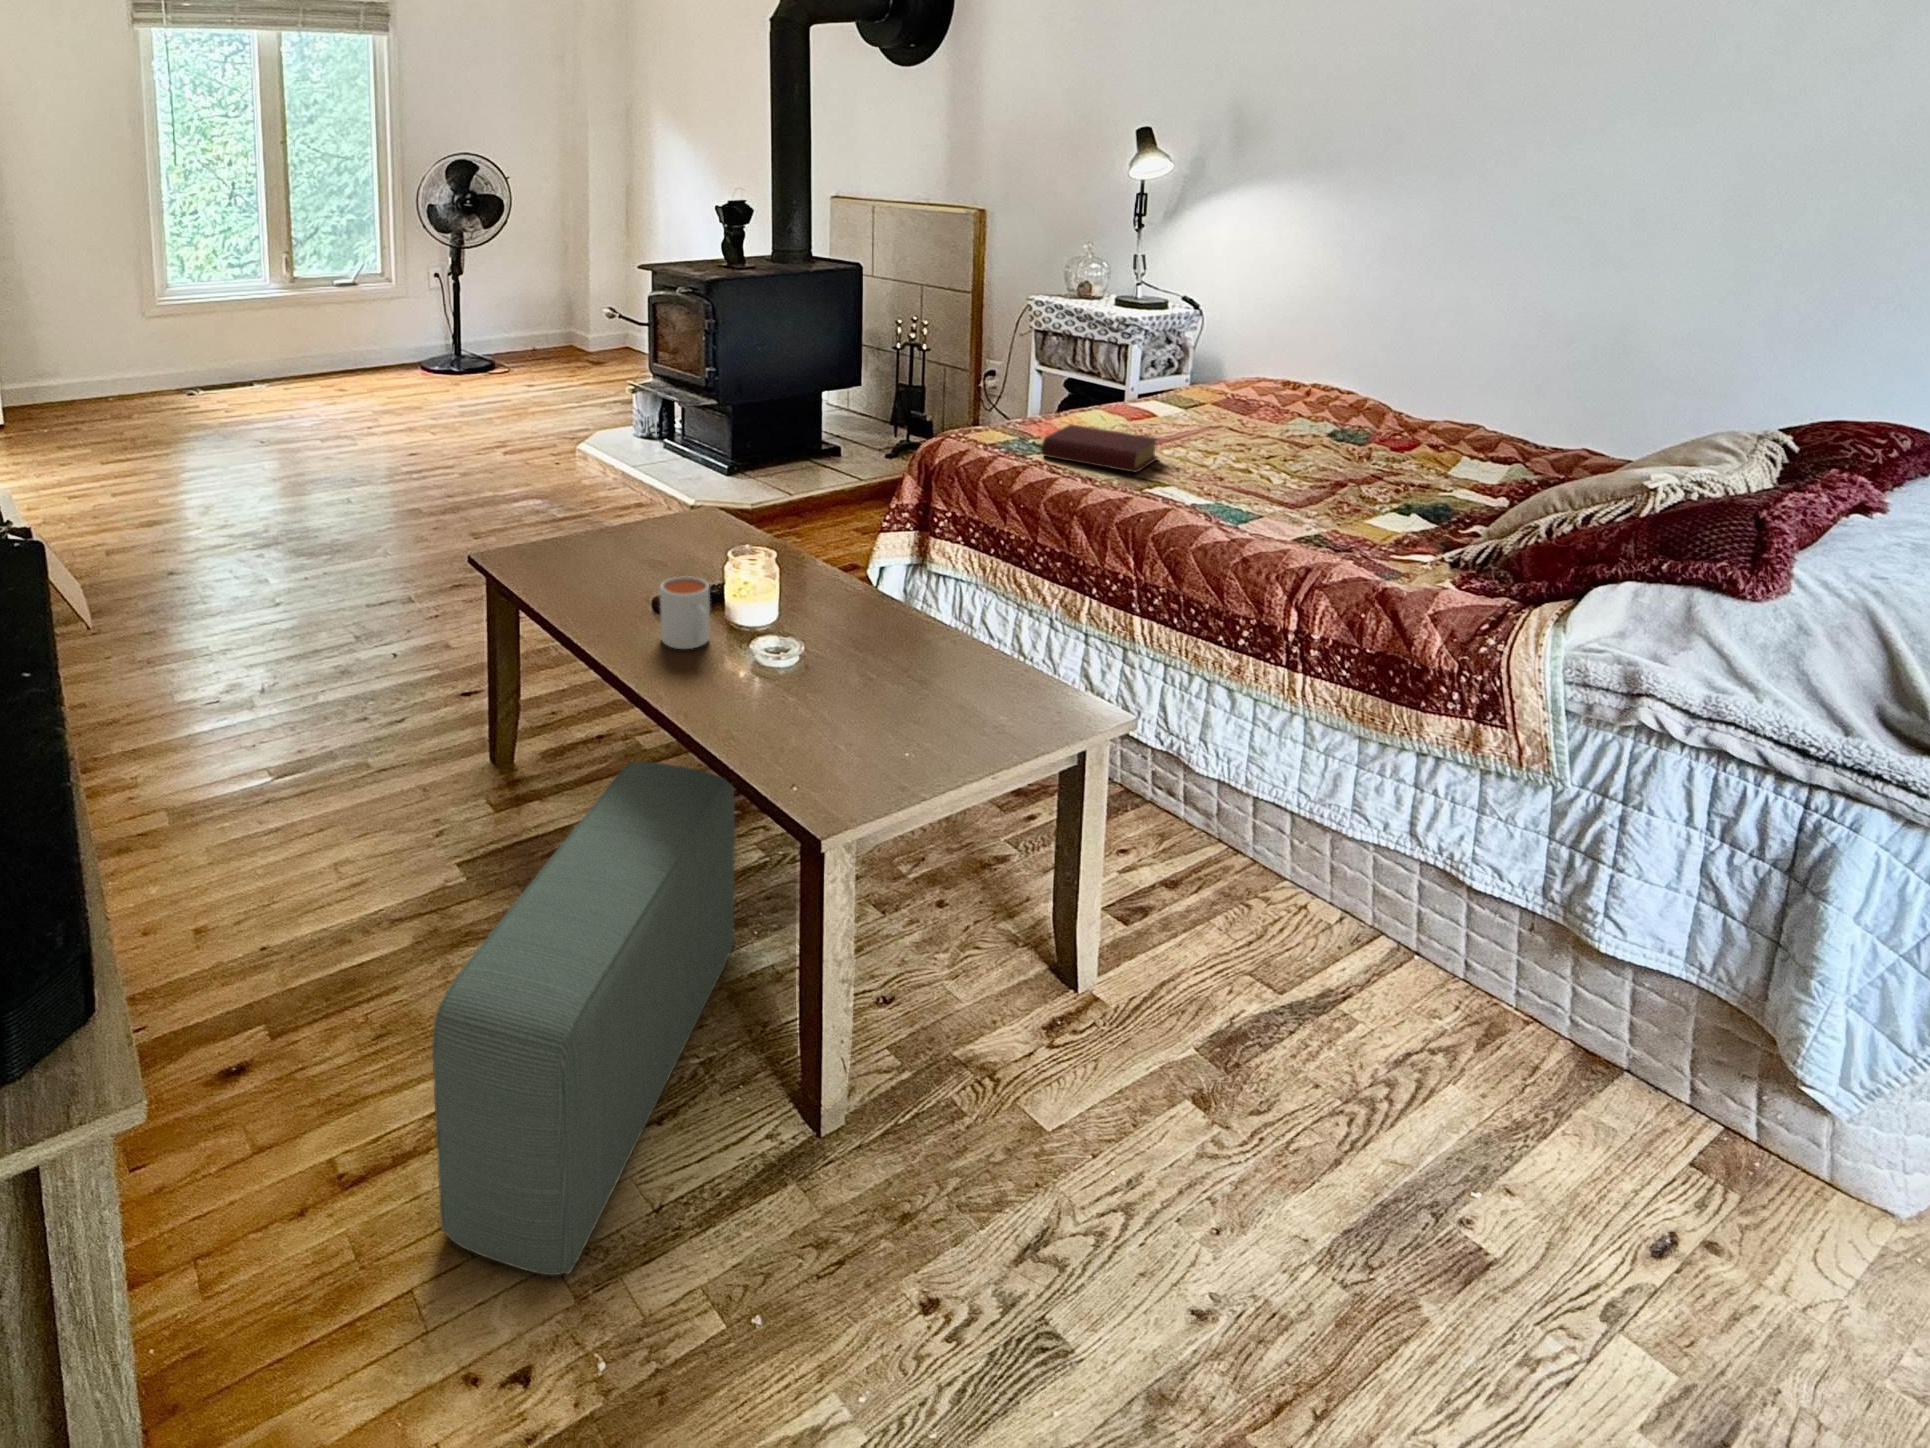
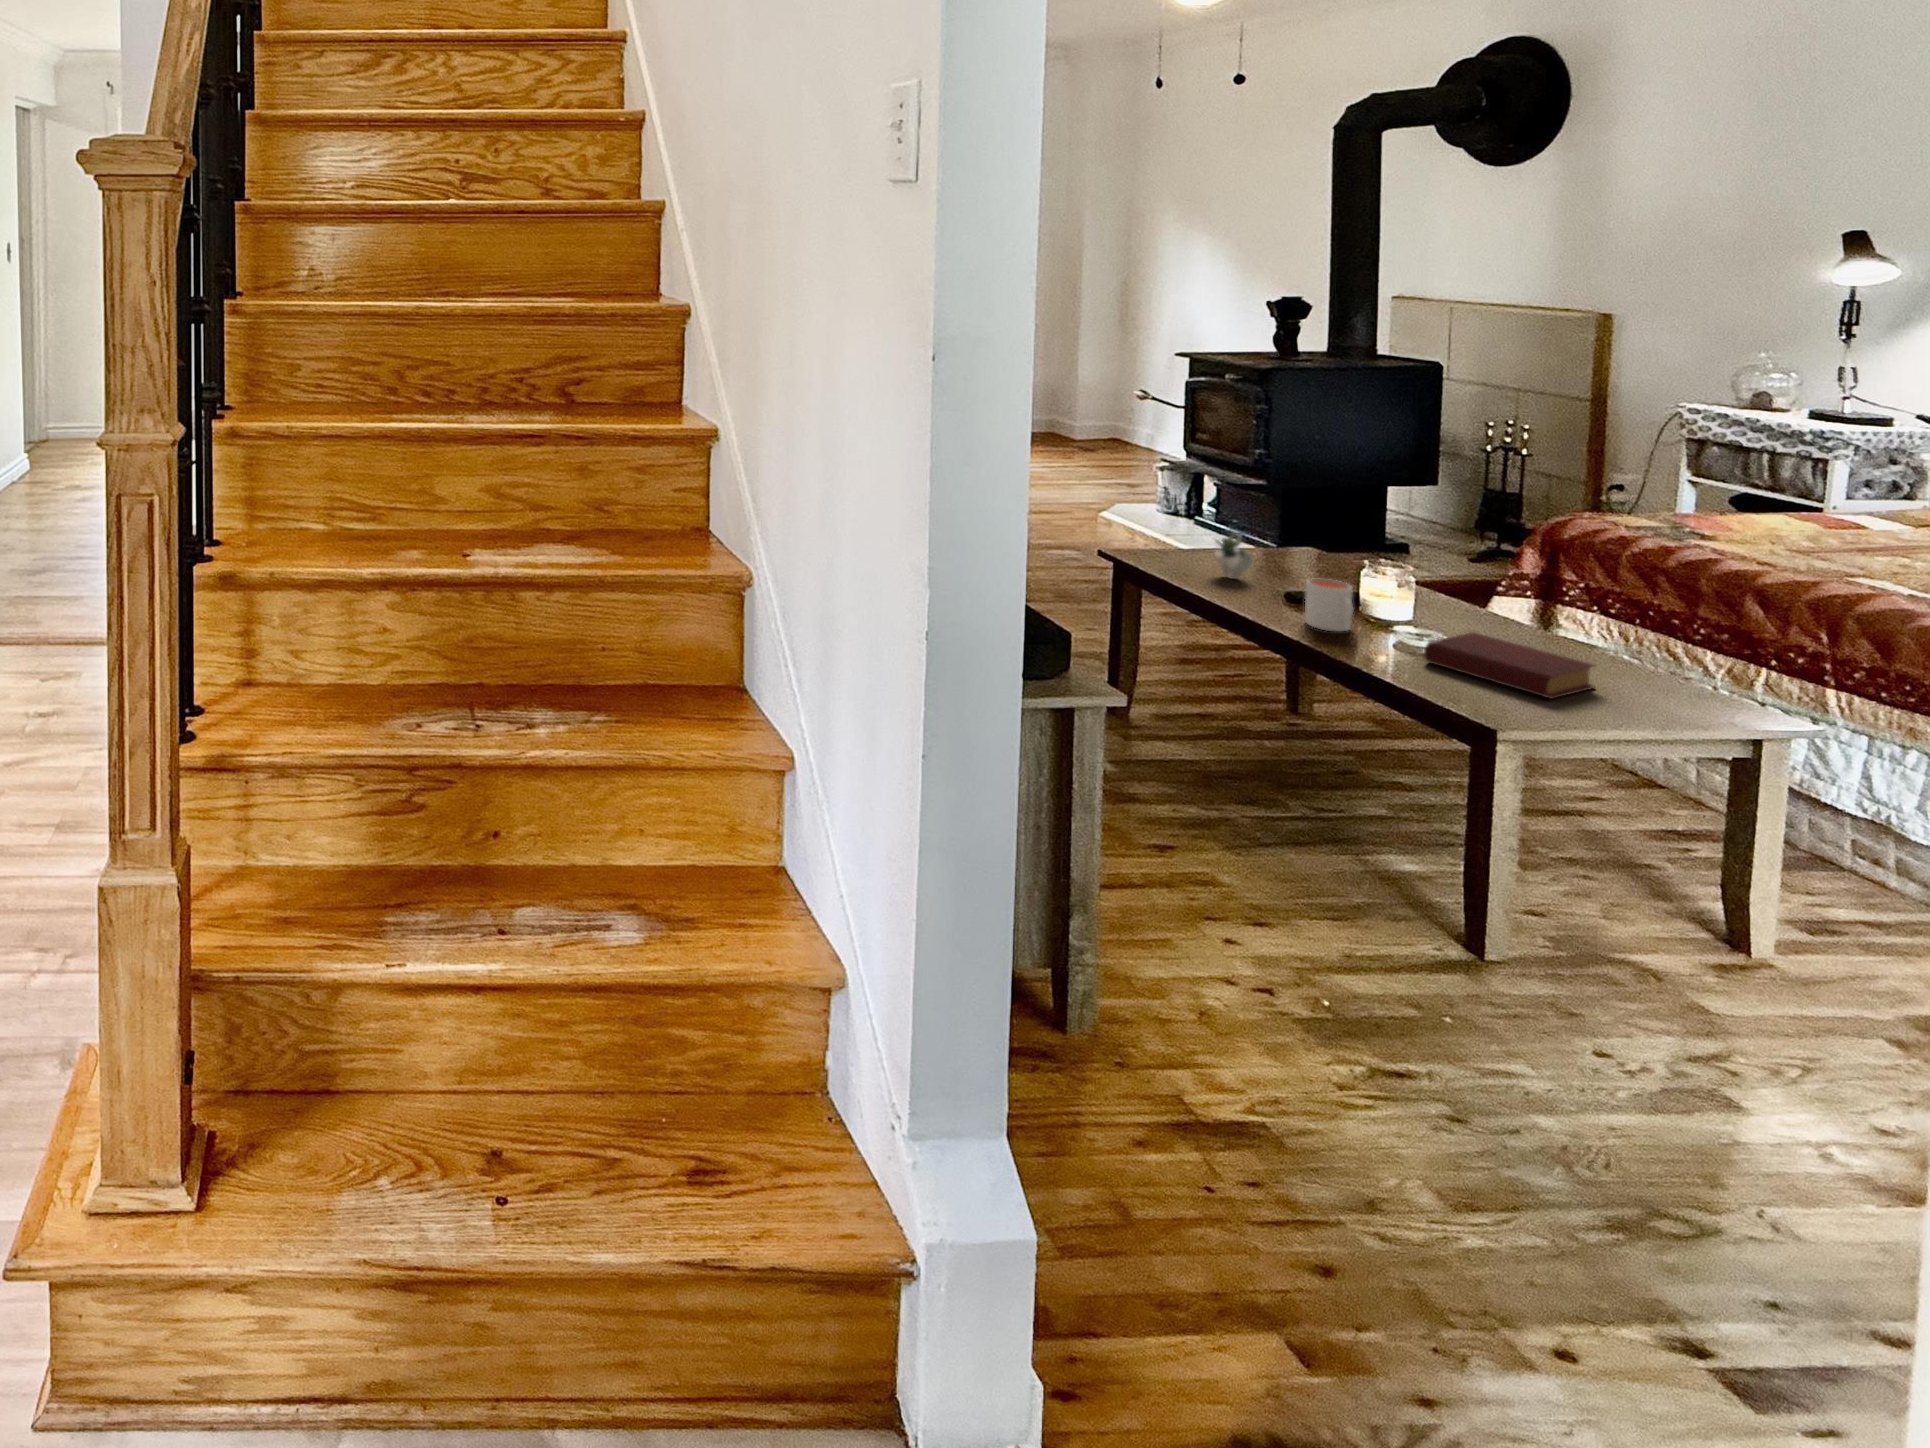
book: present [1042,425,1158,473] -> present [1424,632,1594,699]
succulent plant: none [584,512,638,573] -> present [1214,534,1253,579]
pouf: present [432,762,735,1275] -> none [1184,703,1382,974]

